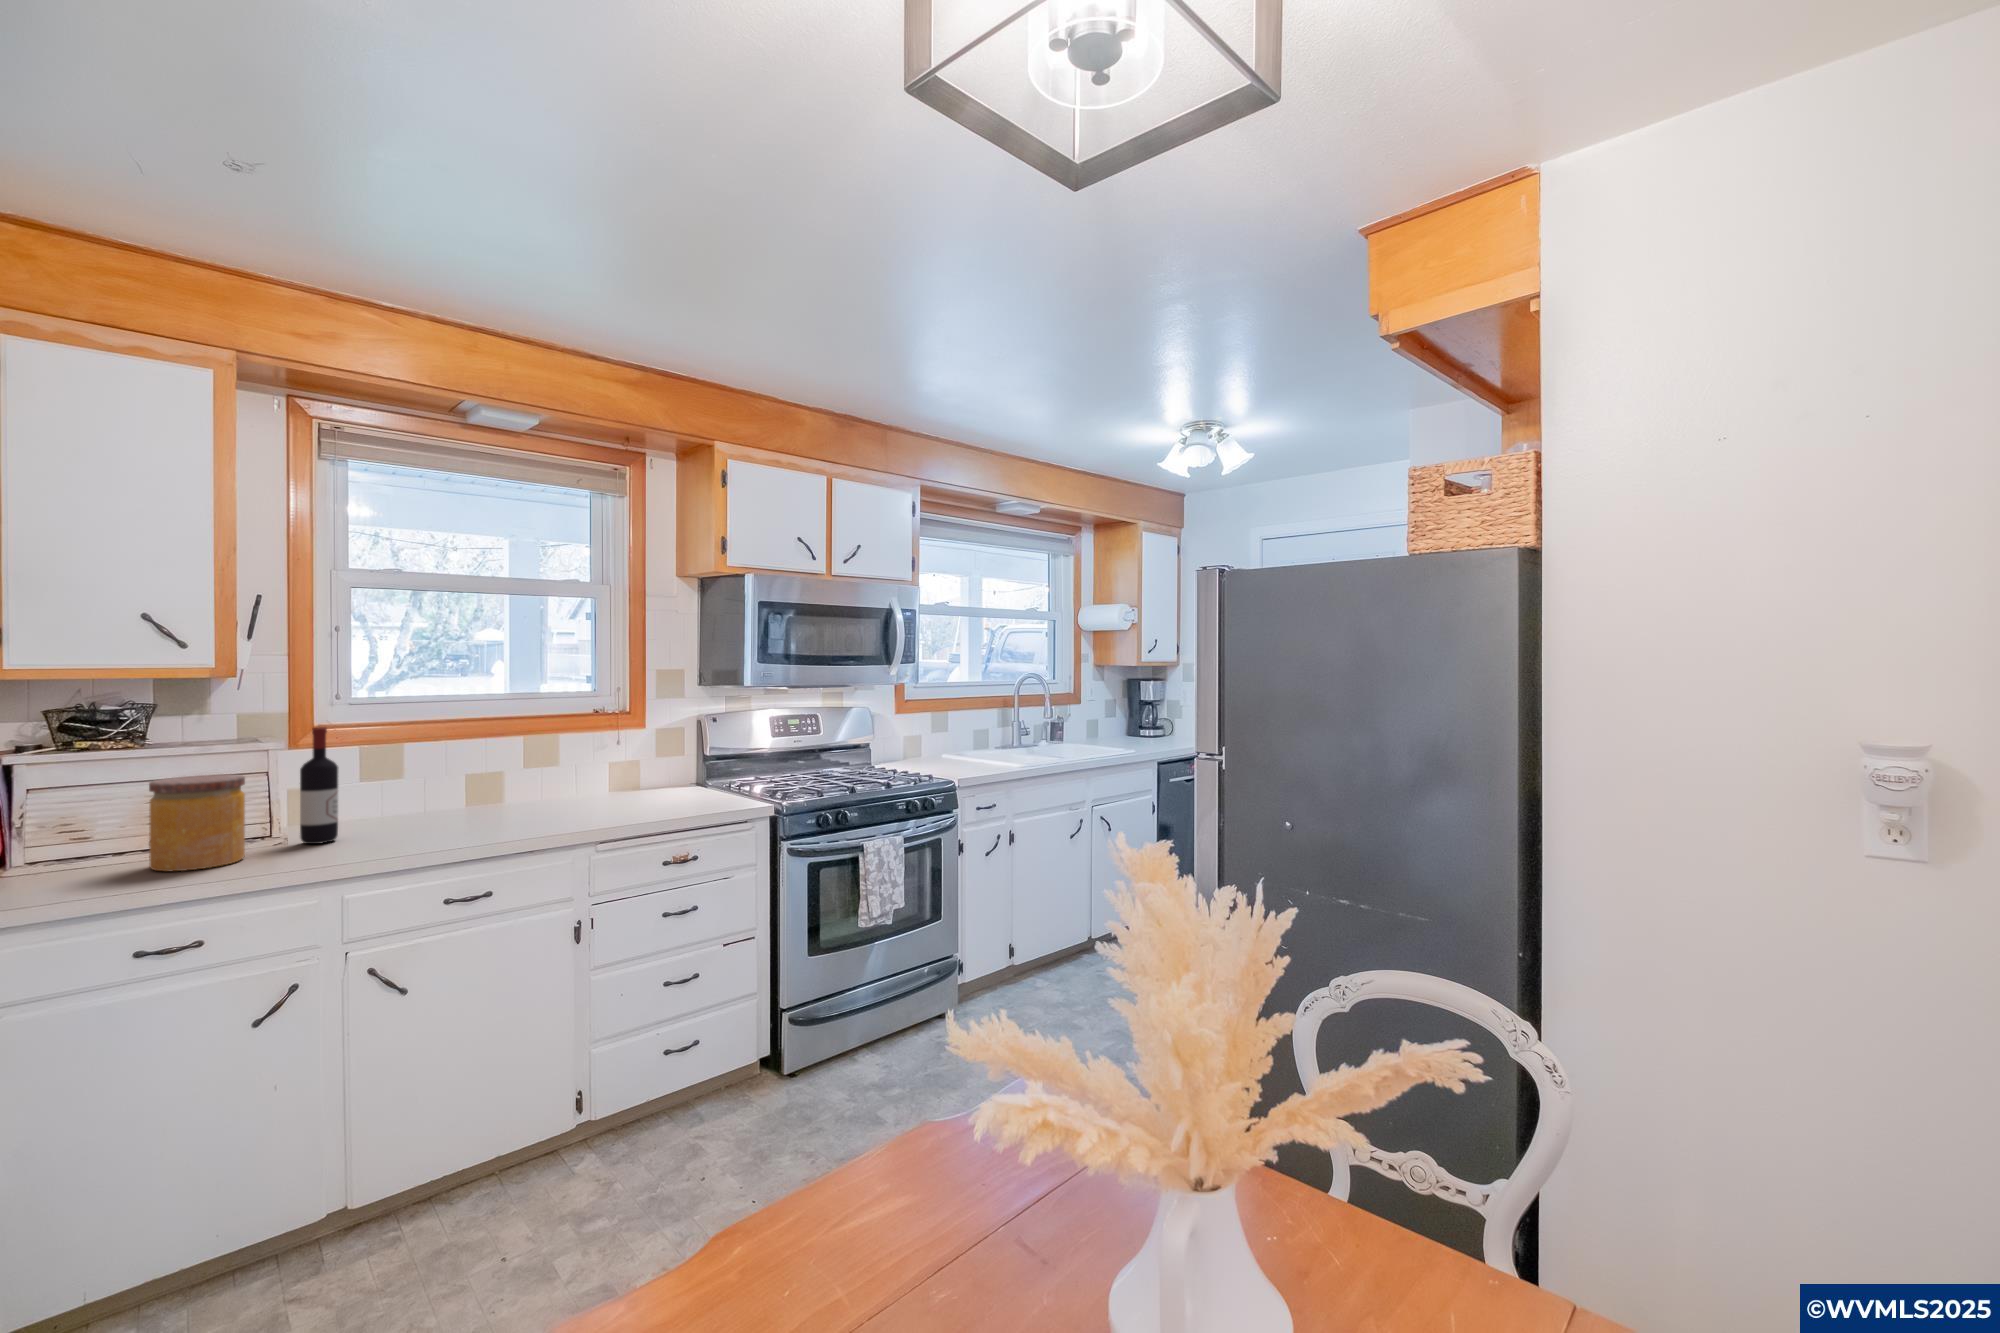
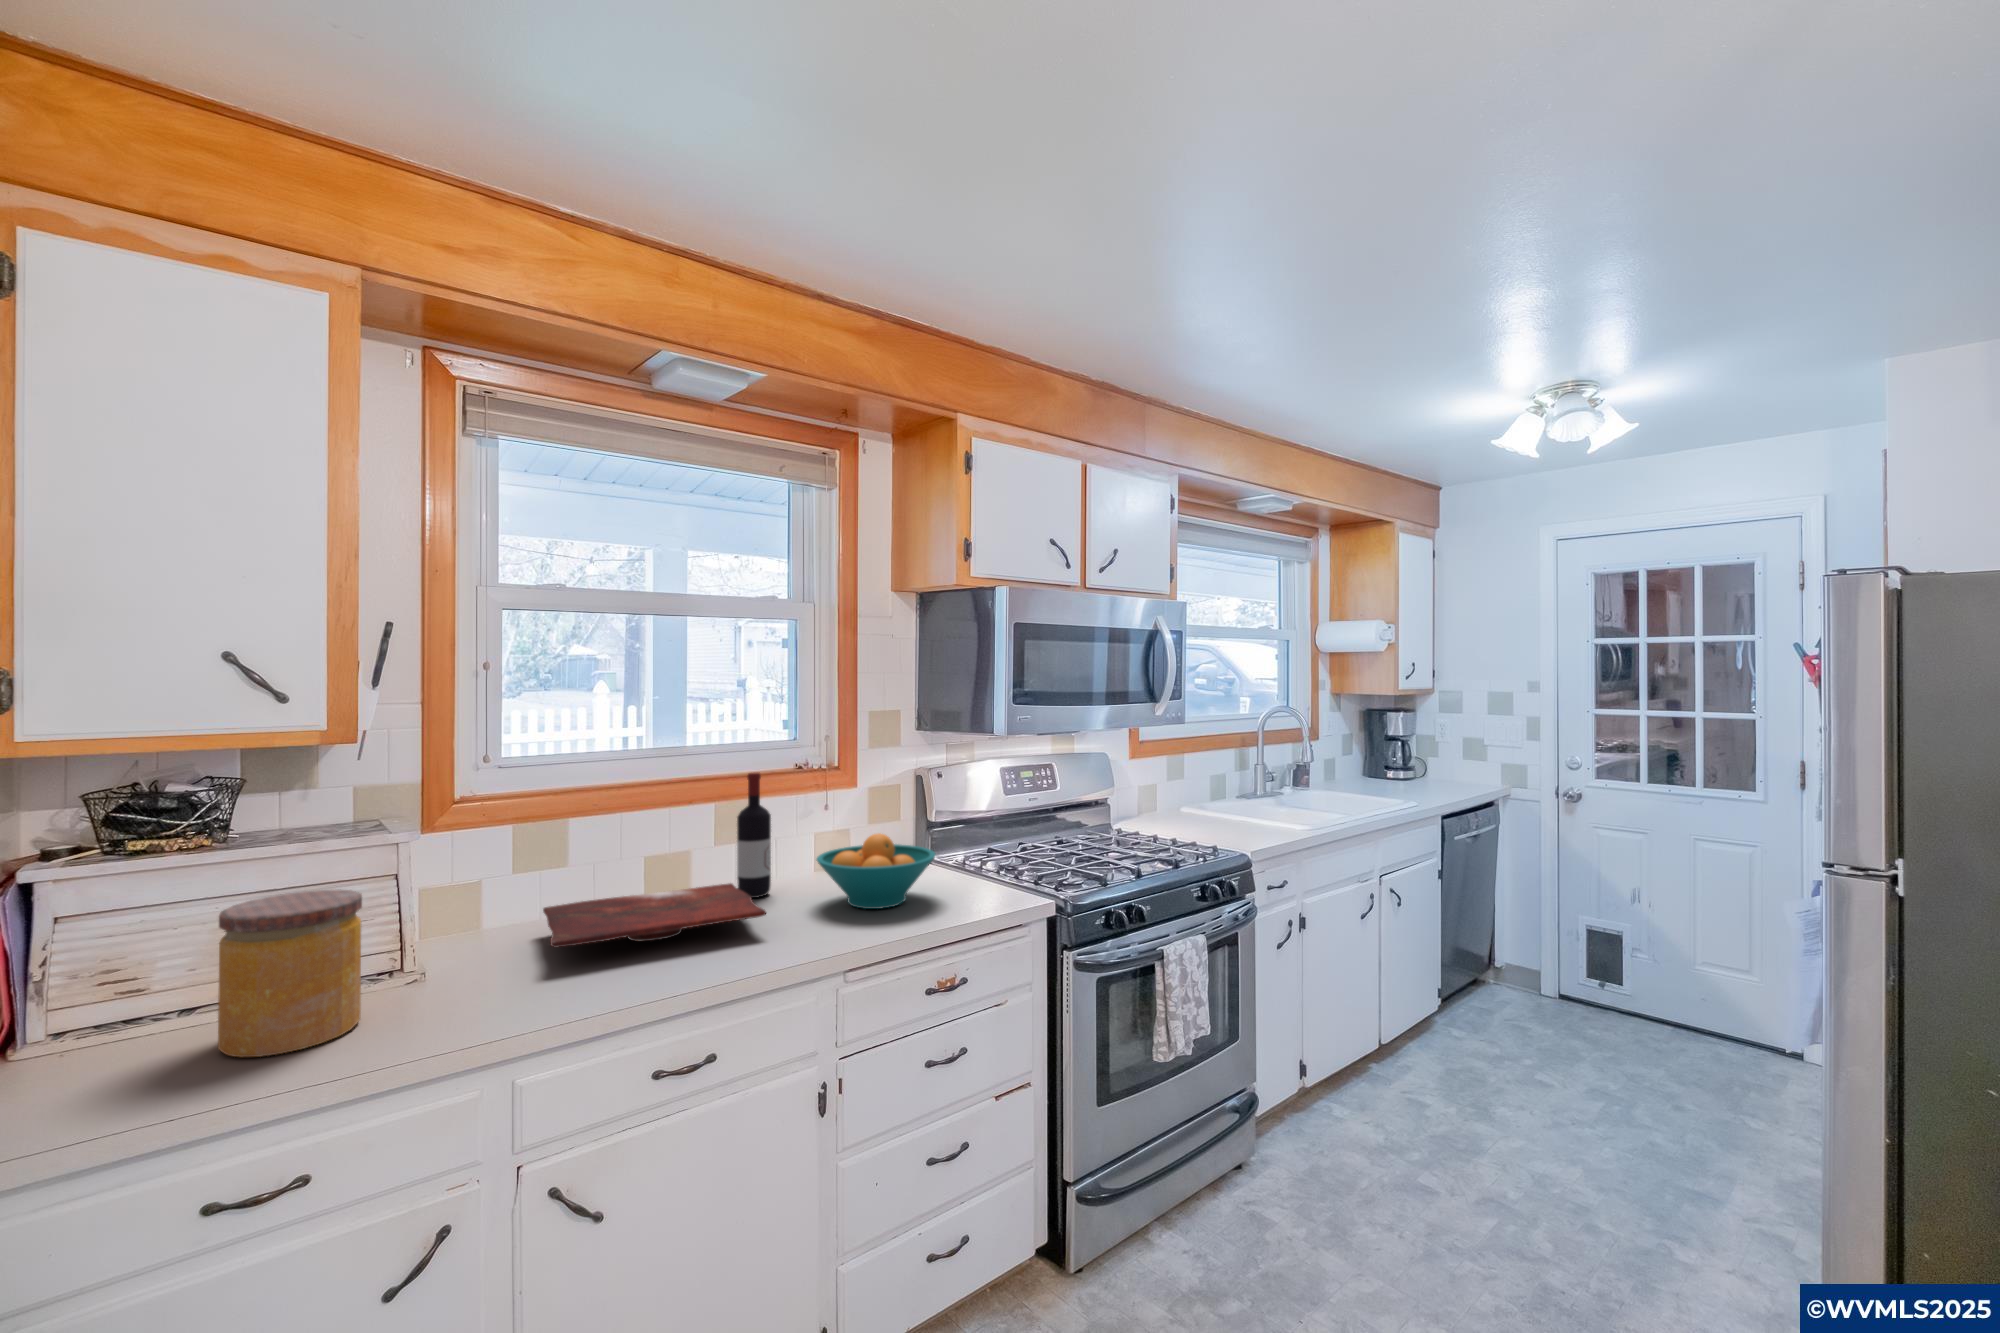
wine bottle: present [300,727,338,844] -> present [737,773,771,898]
fruit bowl: none [592,756,686,809] -> present [817,833,935,909]
cutting board: none [379,792,544,825] -> present [543,883,766,948]

